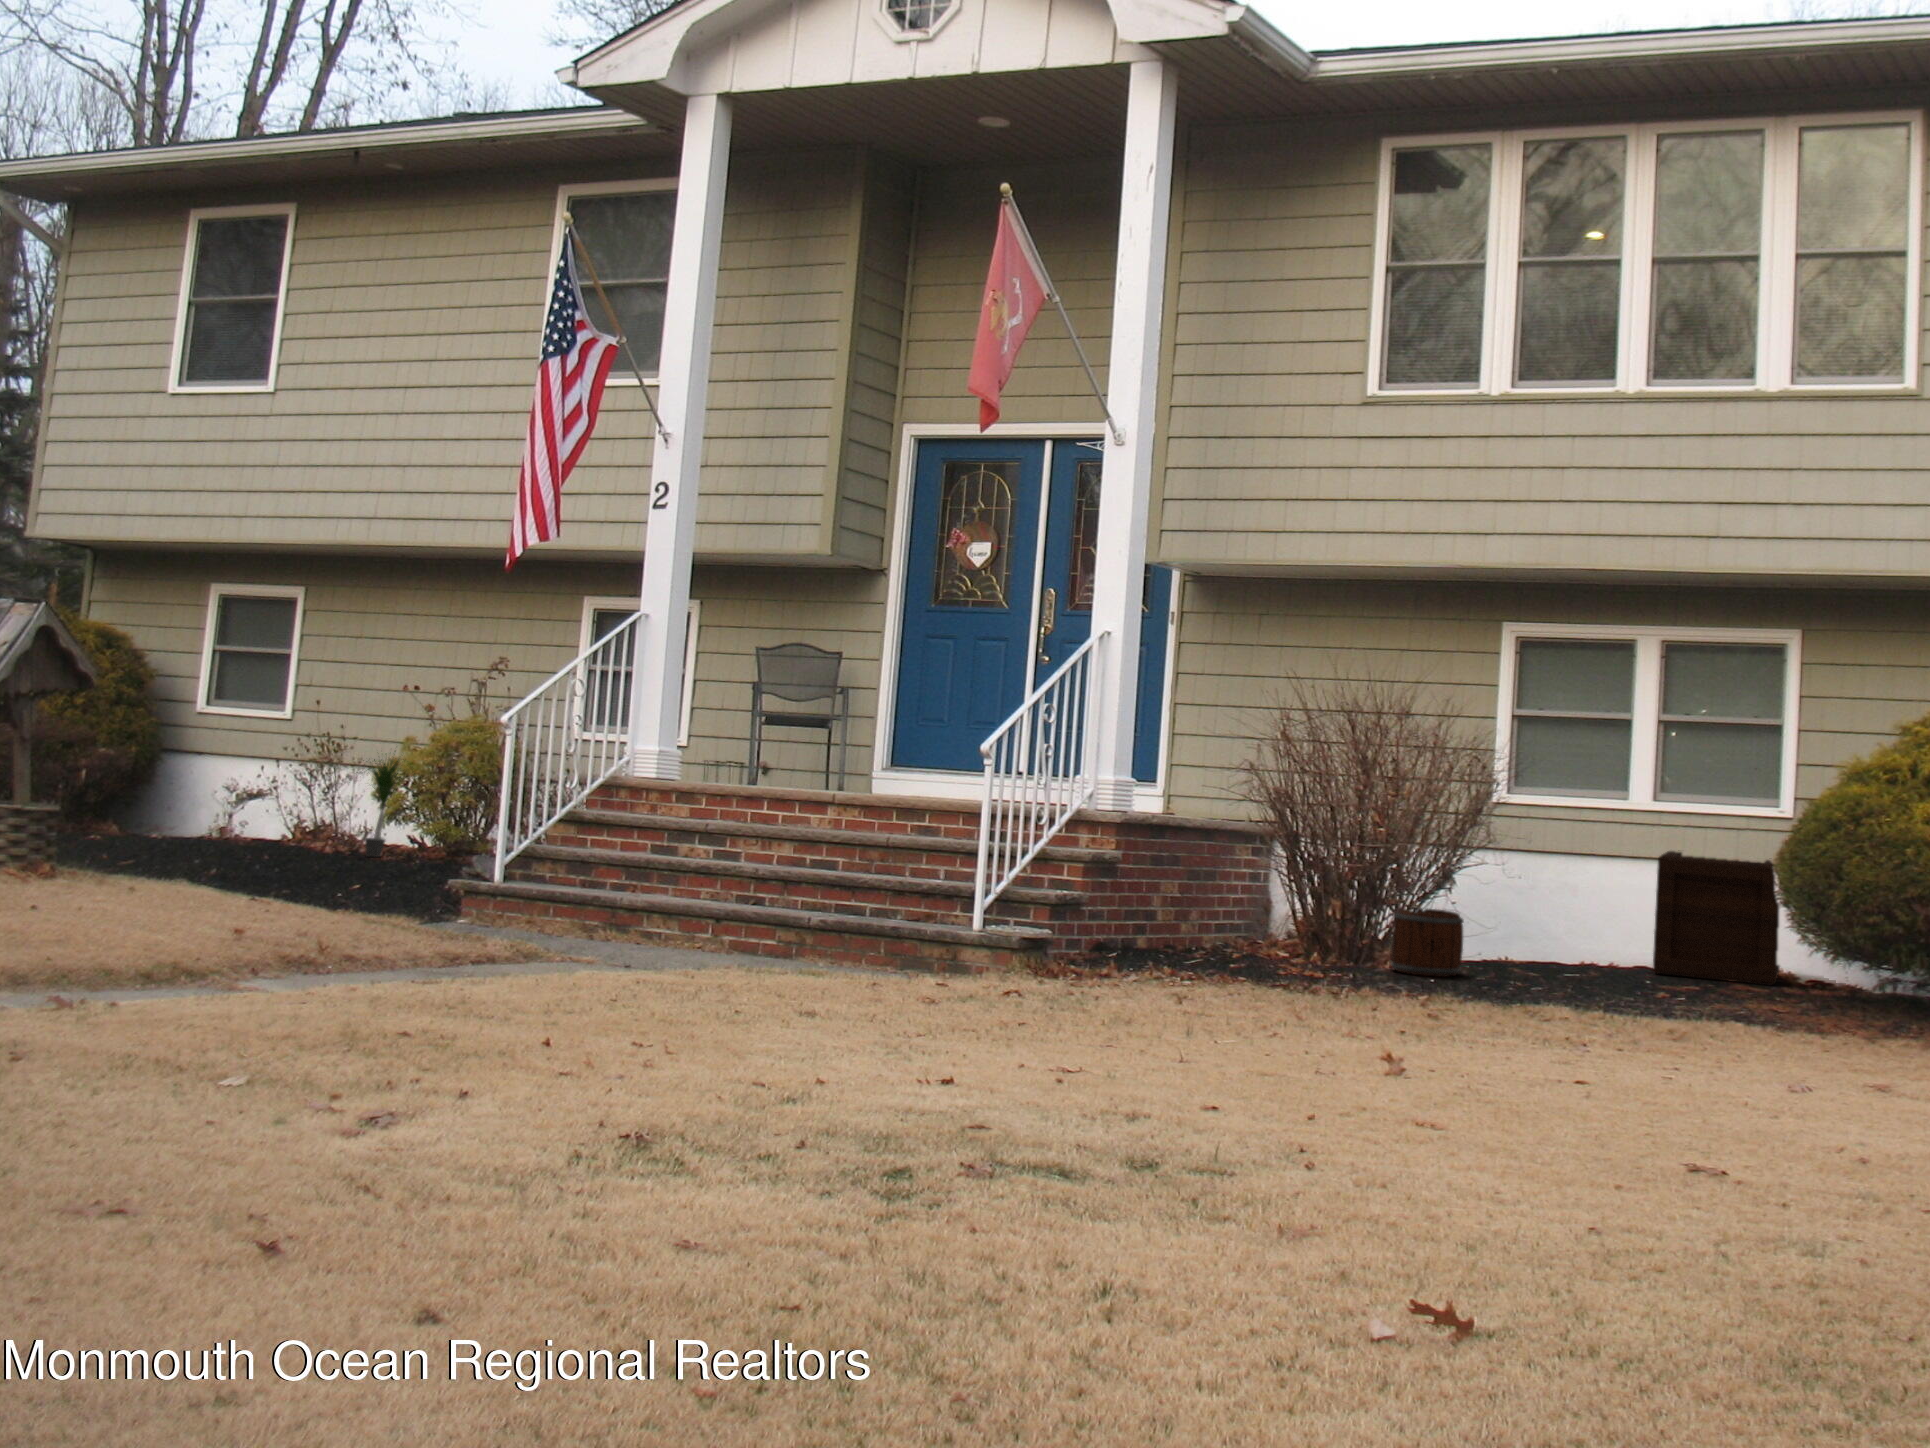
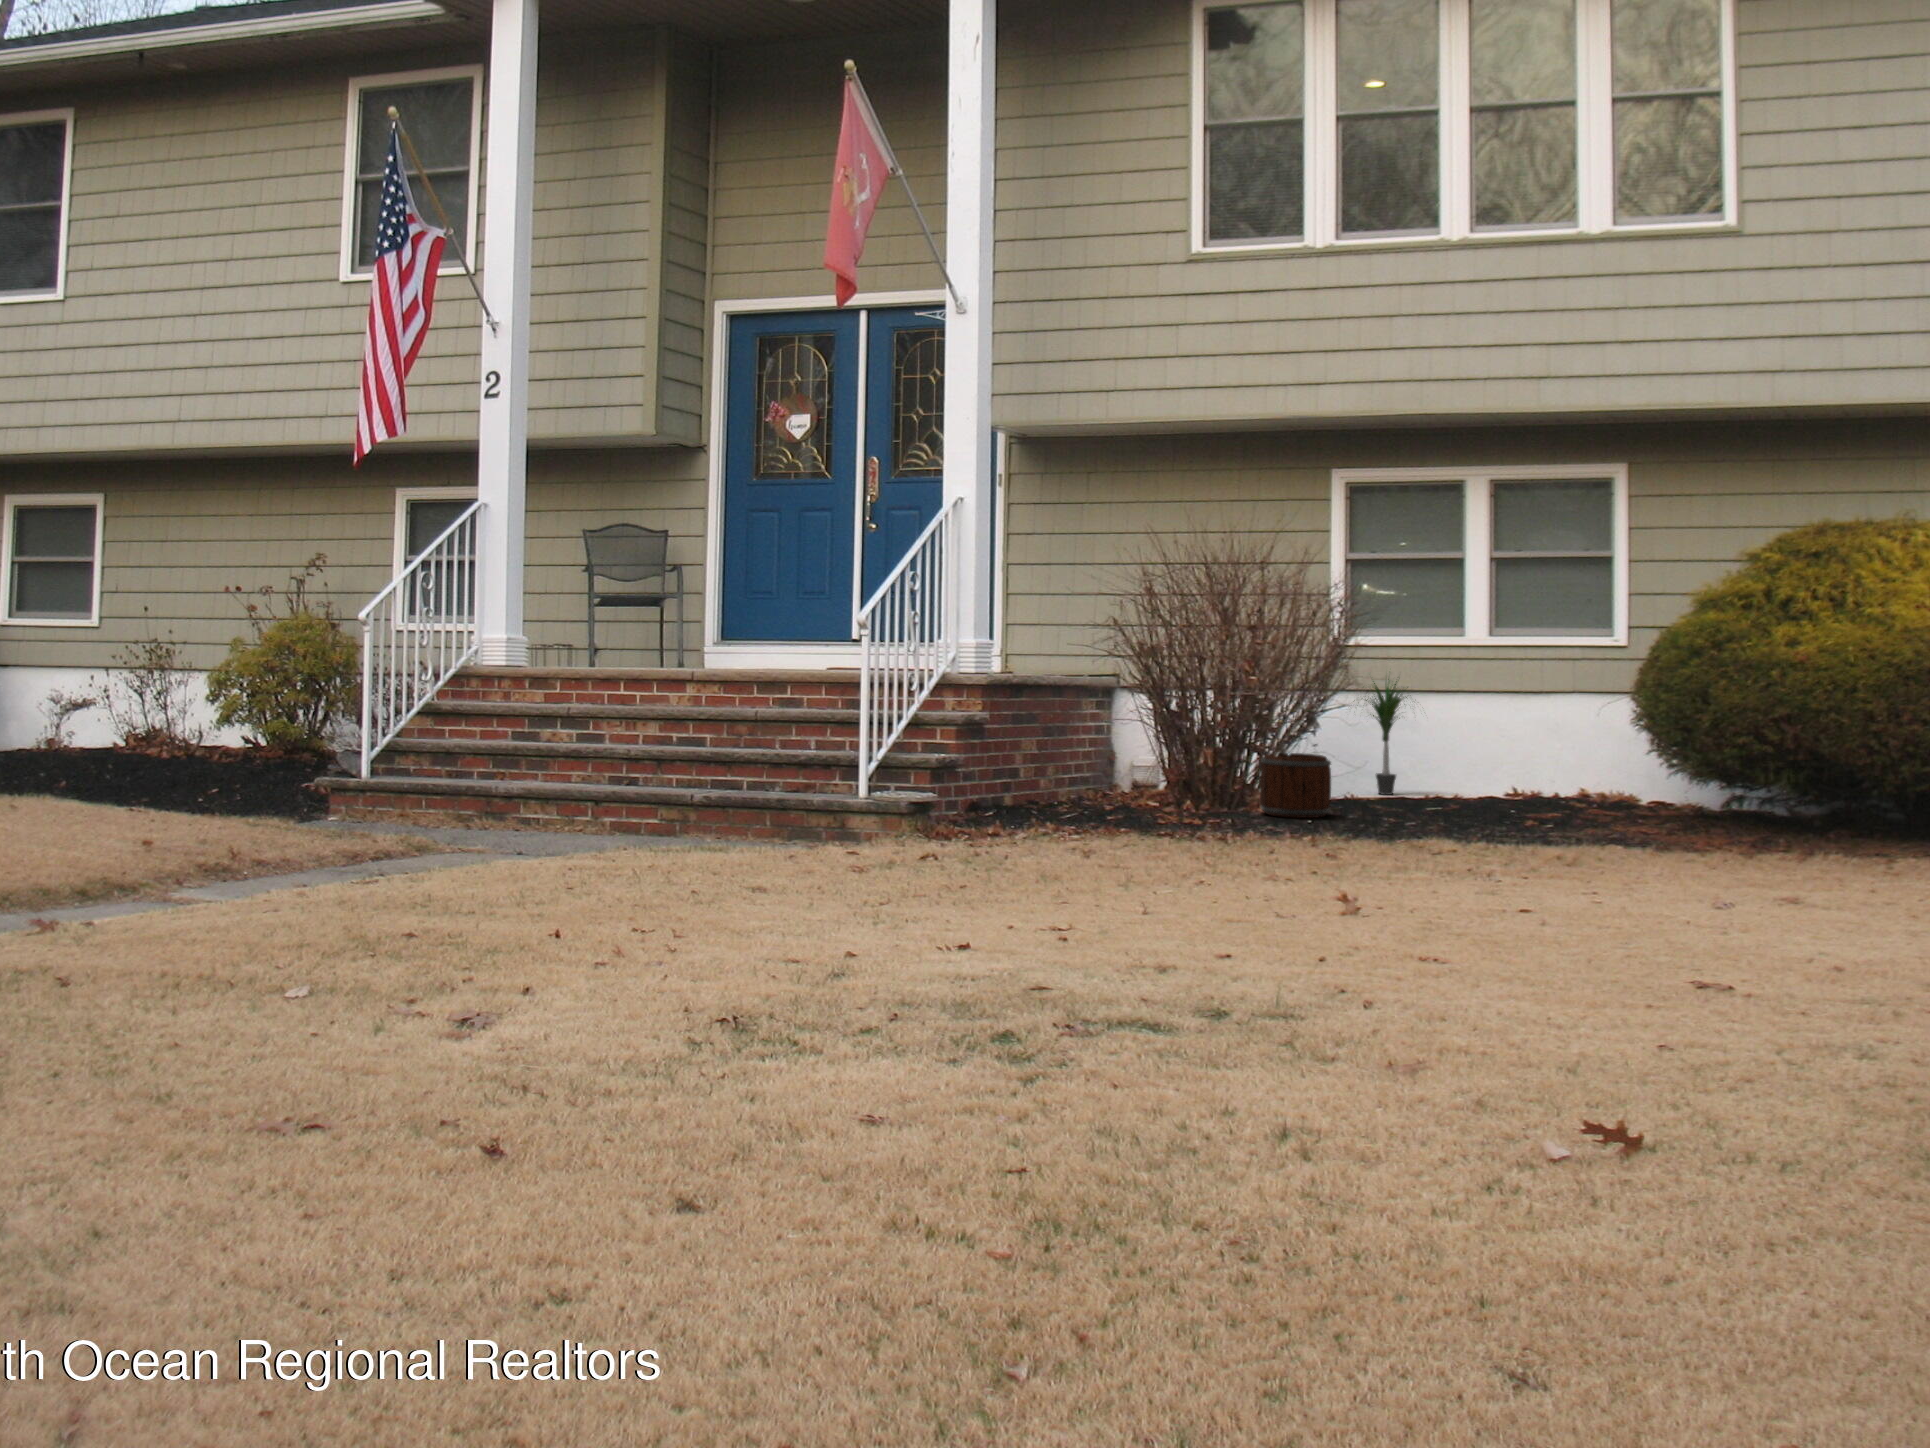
potted plant: present [356,751,417,857] -> present [1354,679,1408,795]
wooden crate: present [1653,851,1780,985] -> none [1504,684,1625,809]

